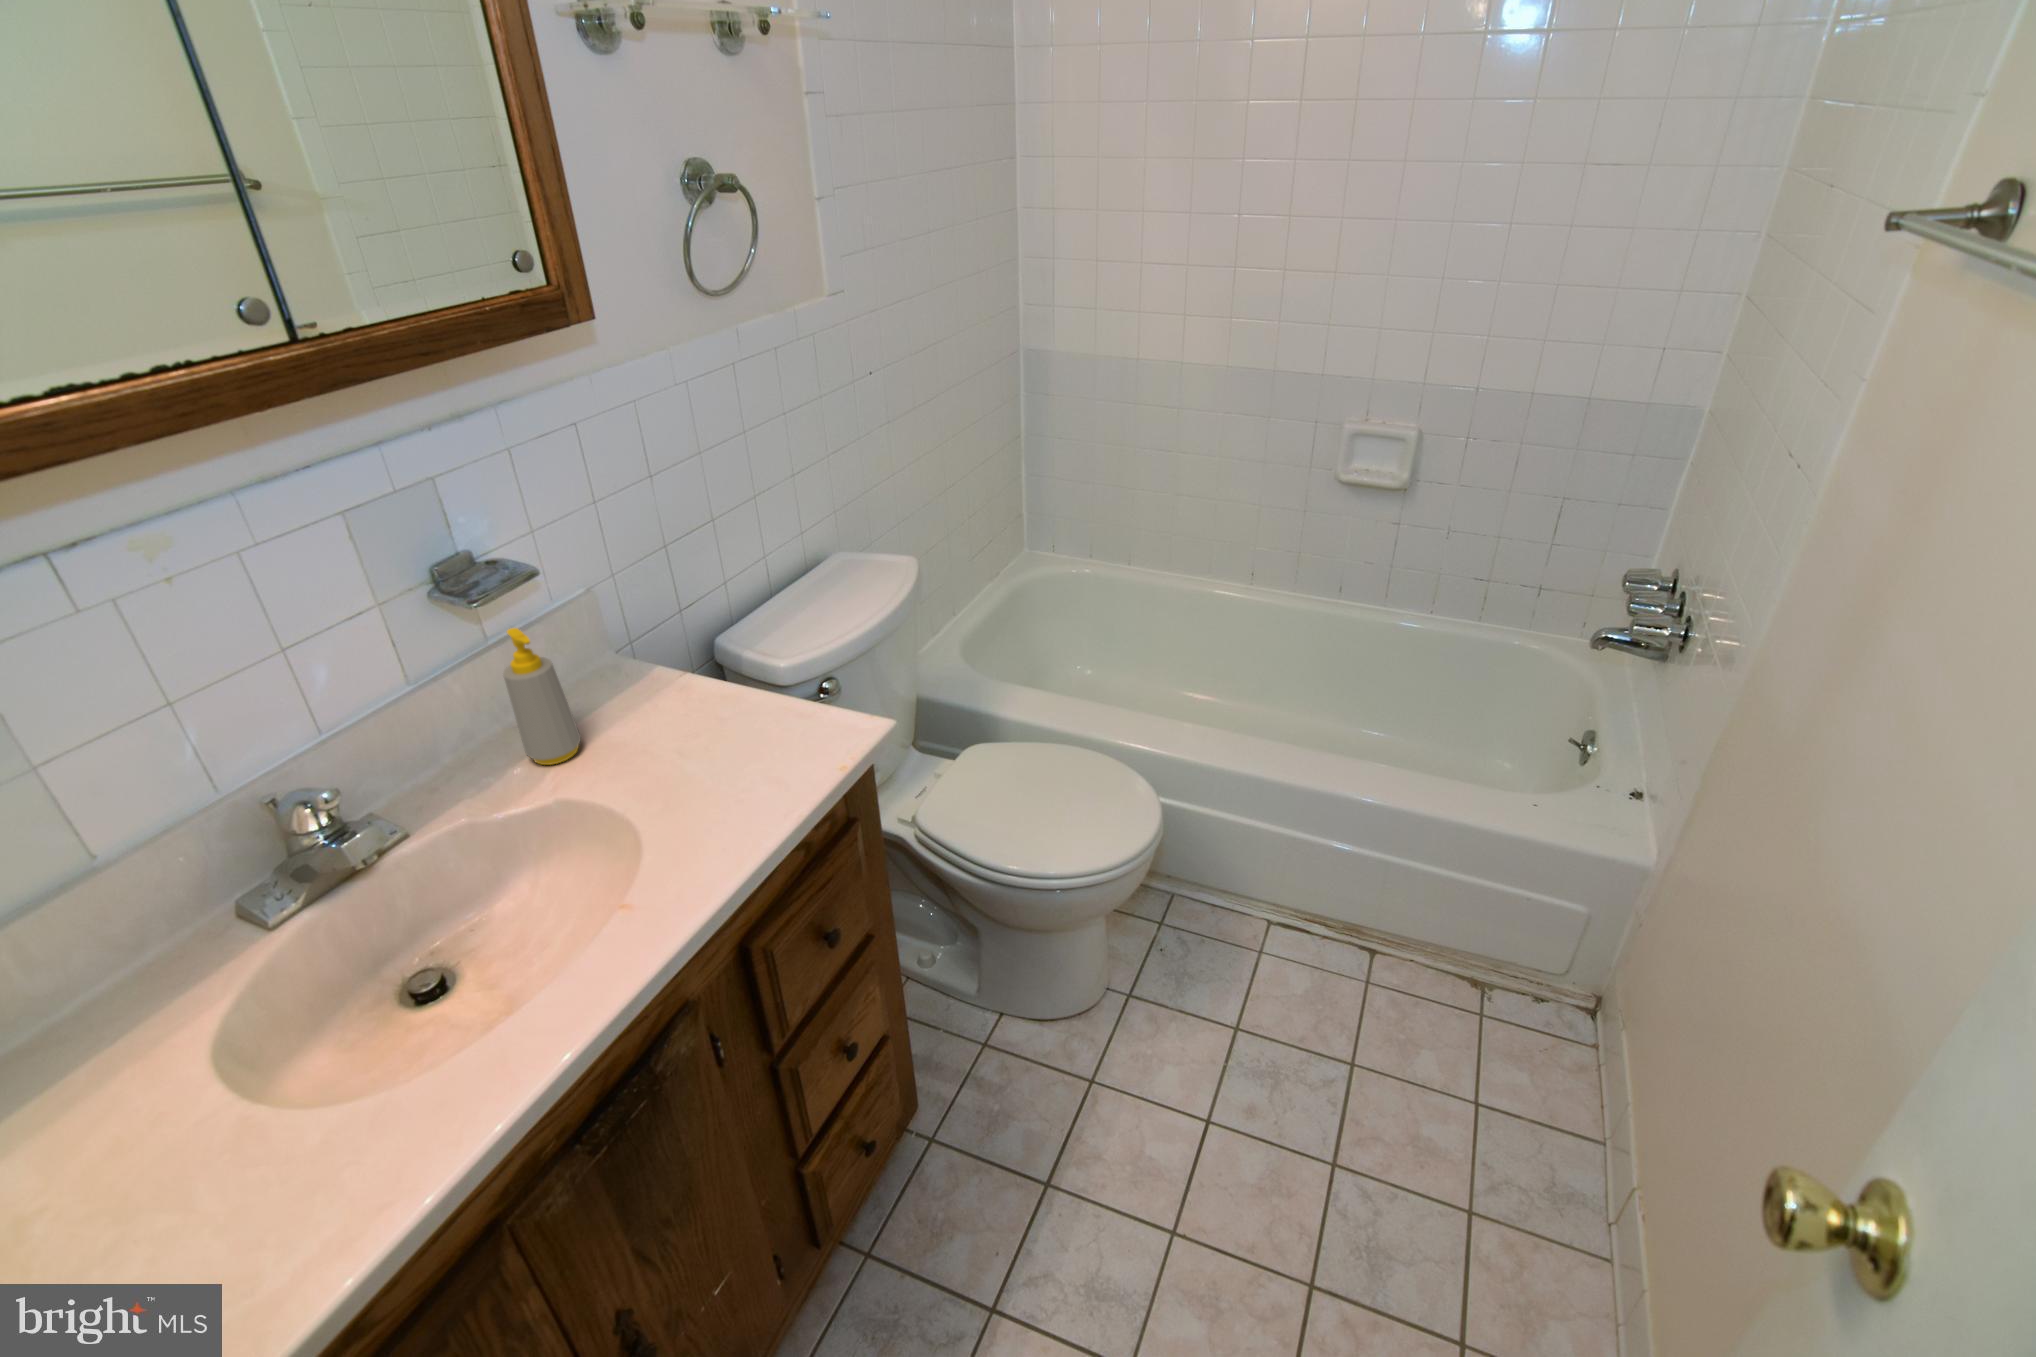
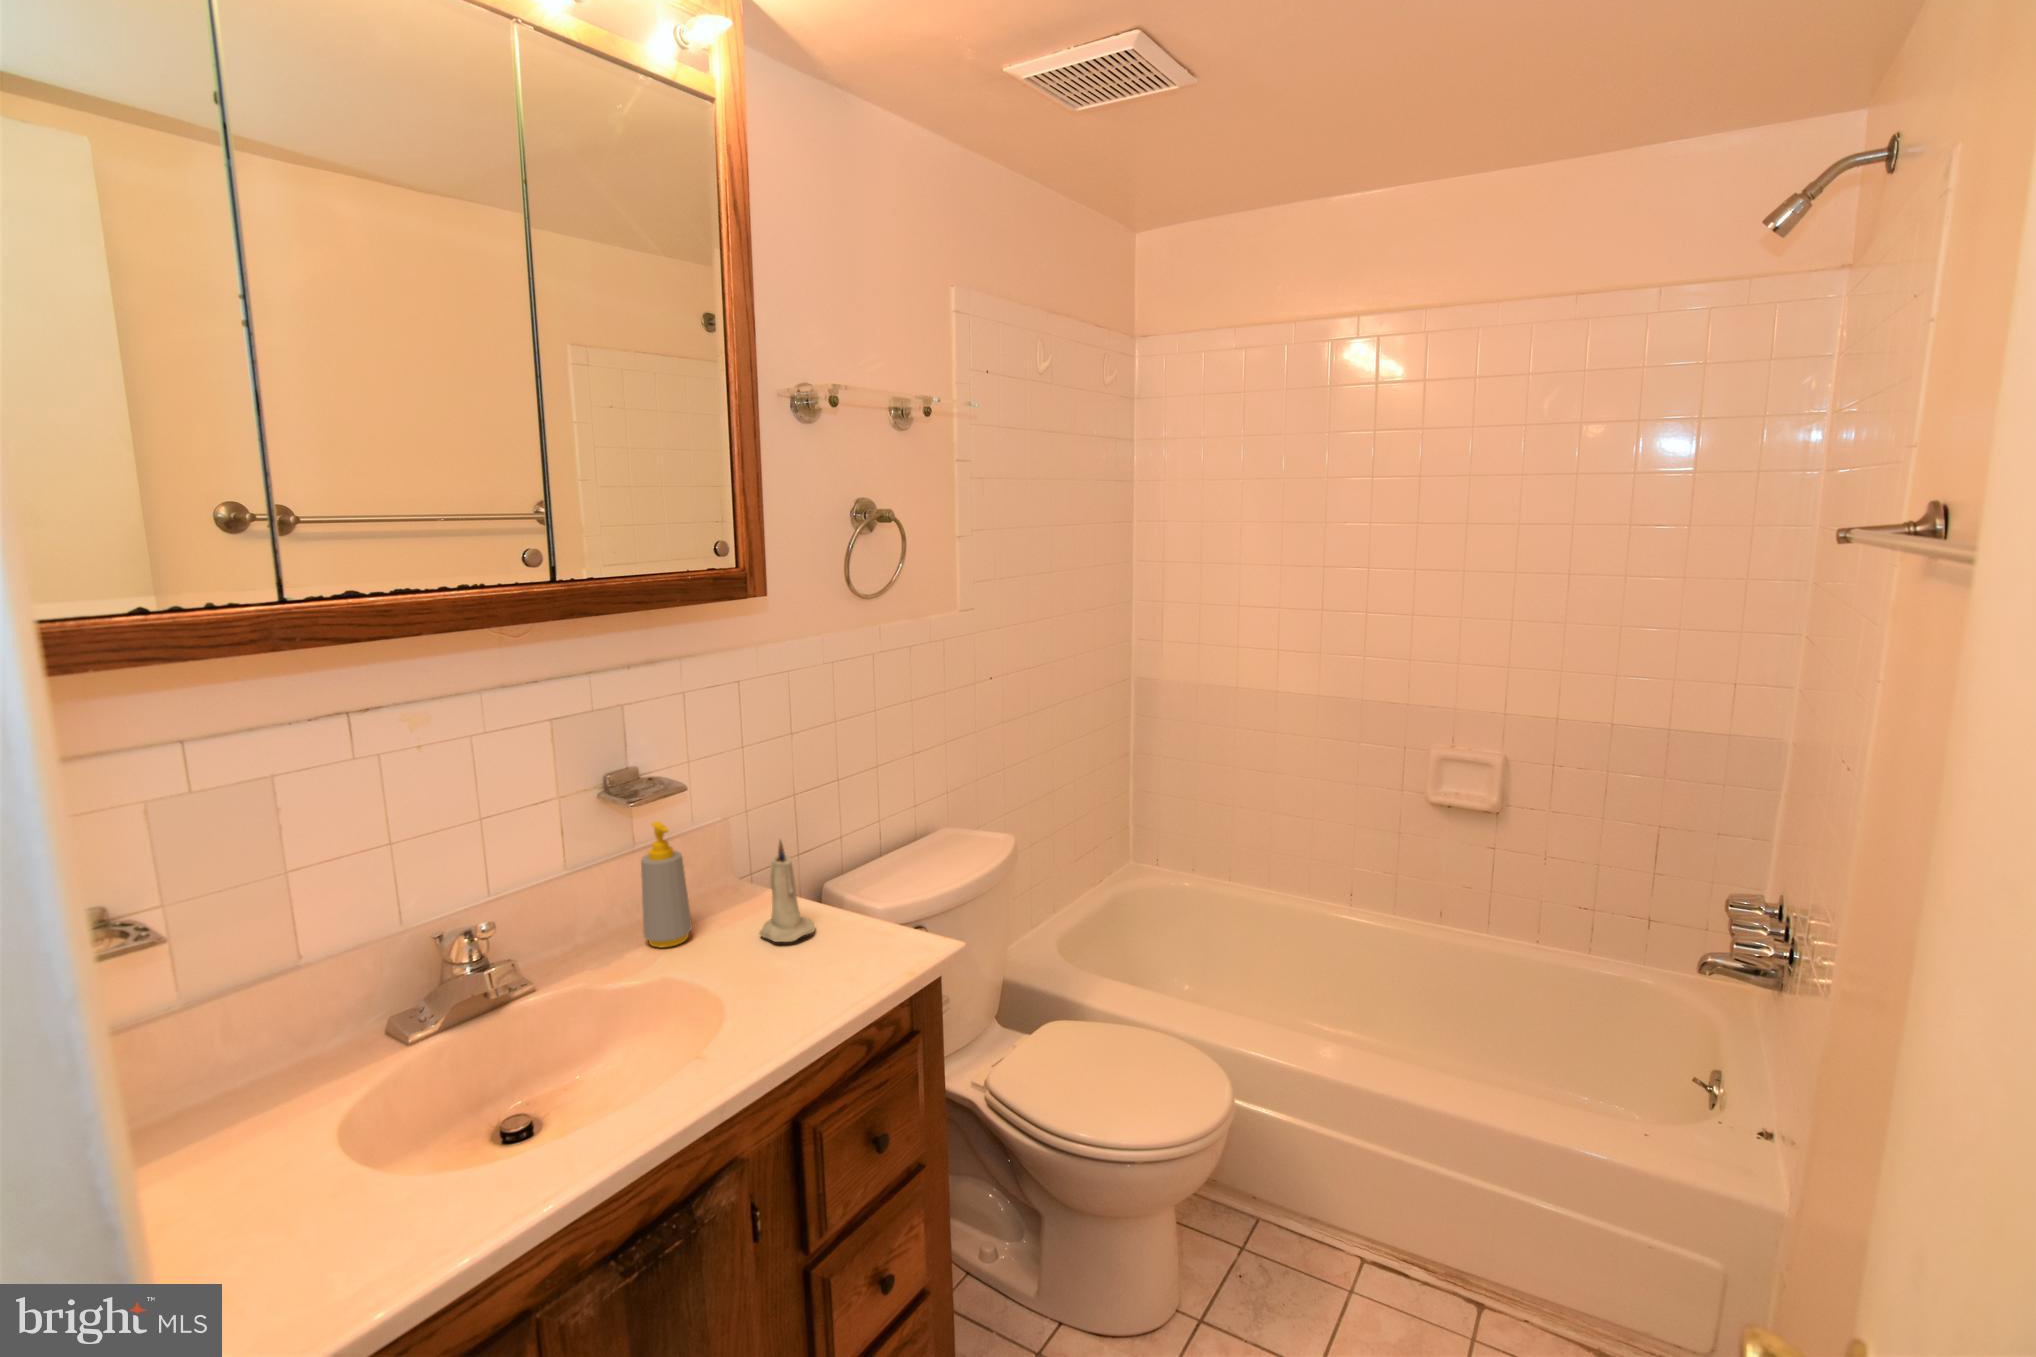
candle: none [661,634,724,747] -> present [759,840,815,942]

